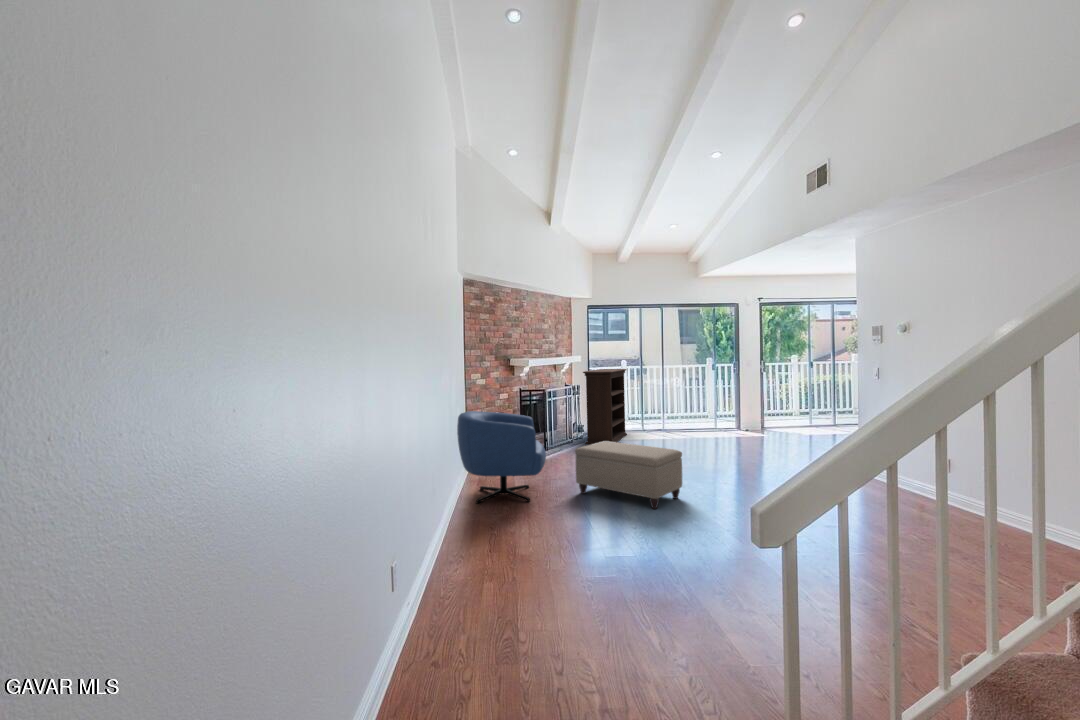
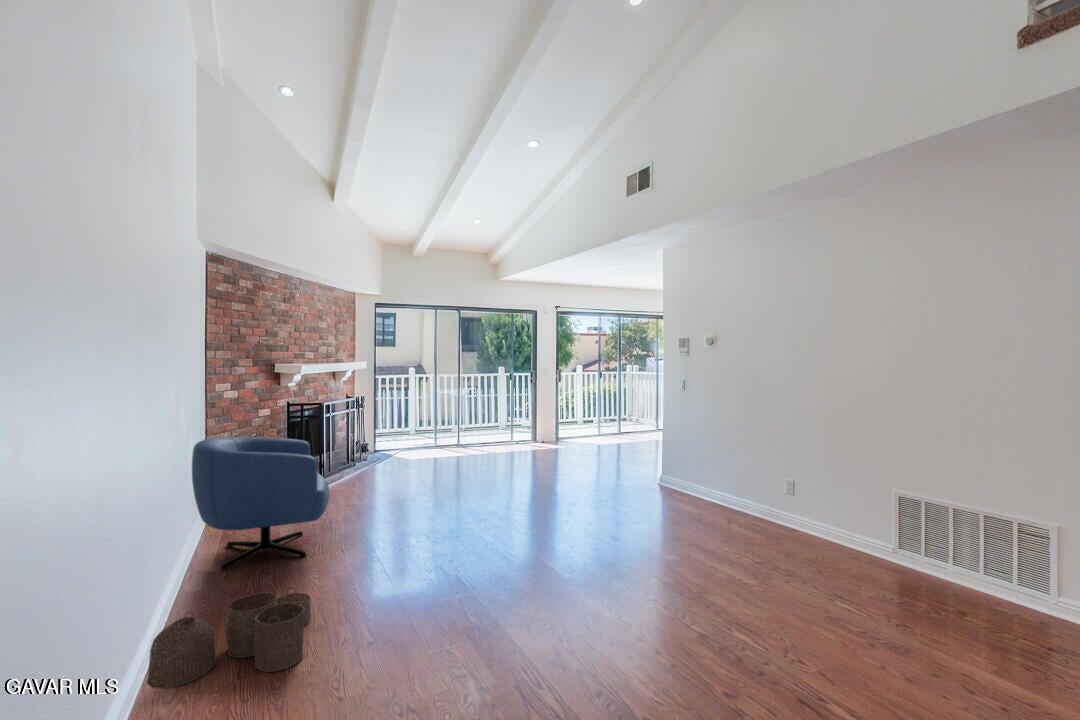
bookshelf: present [583,369,627,444] -> none [370,378,420,467]
ottoman: present [575,441,682,509] -> none [369,467,498,546]
woven basket: none [435,513,530,565] -> present [147,587,311,689]

